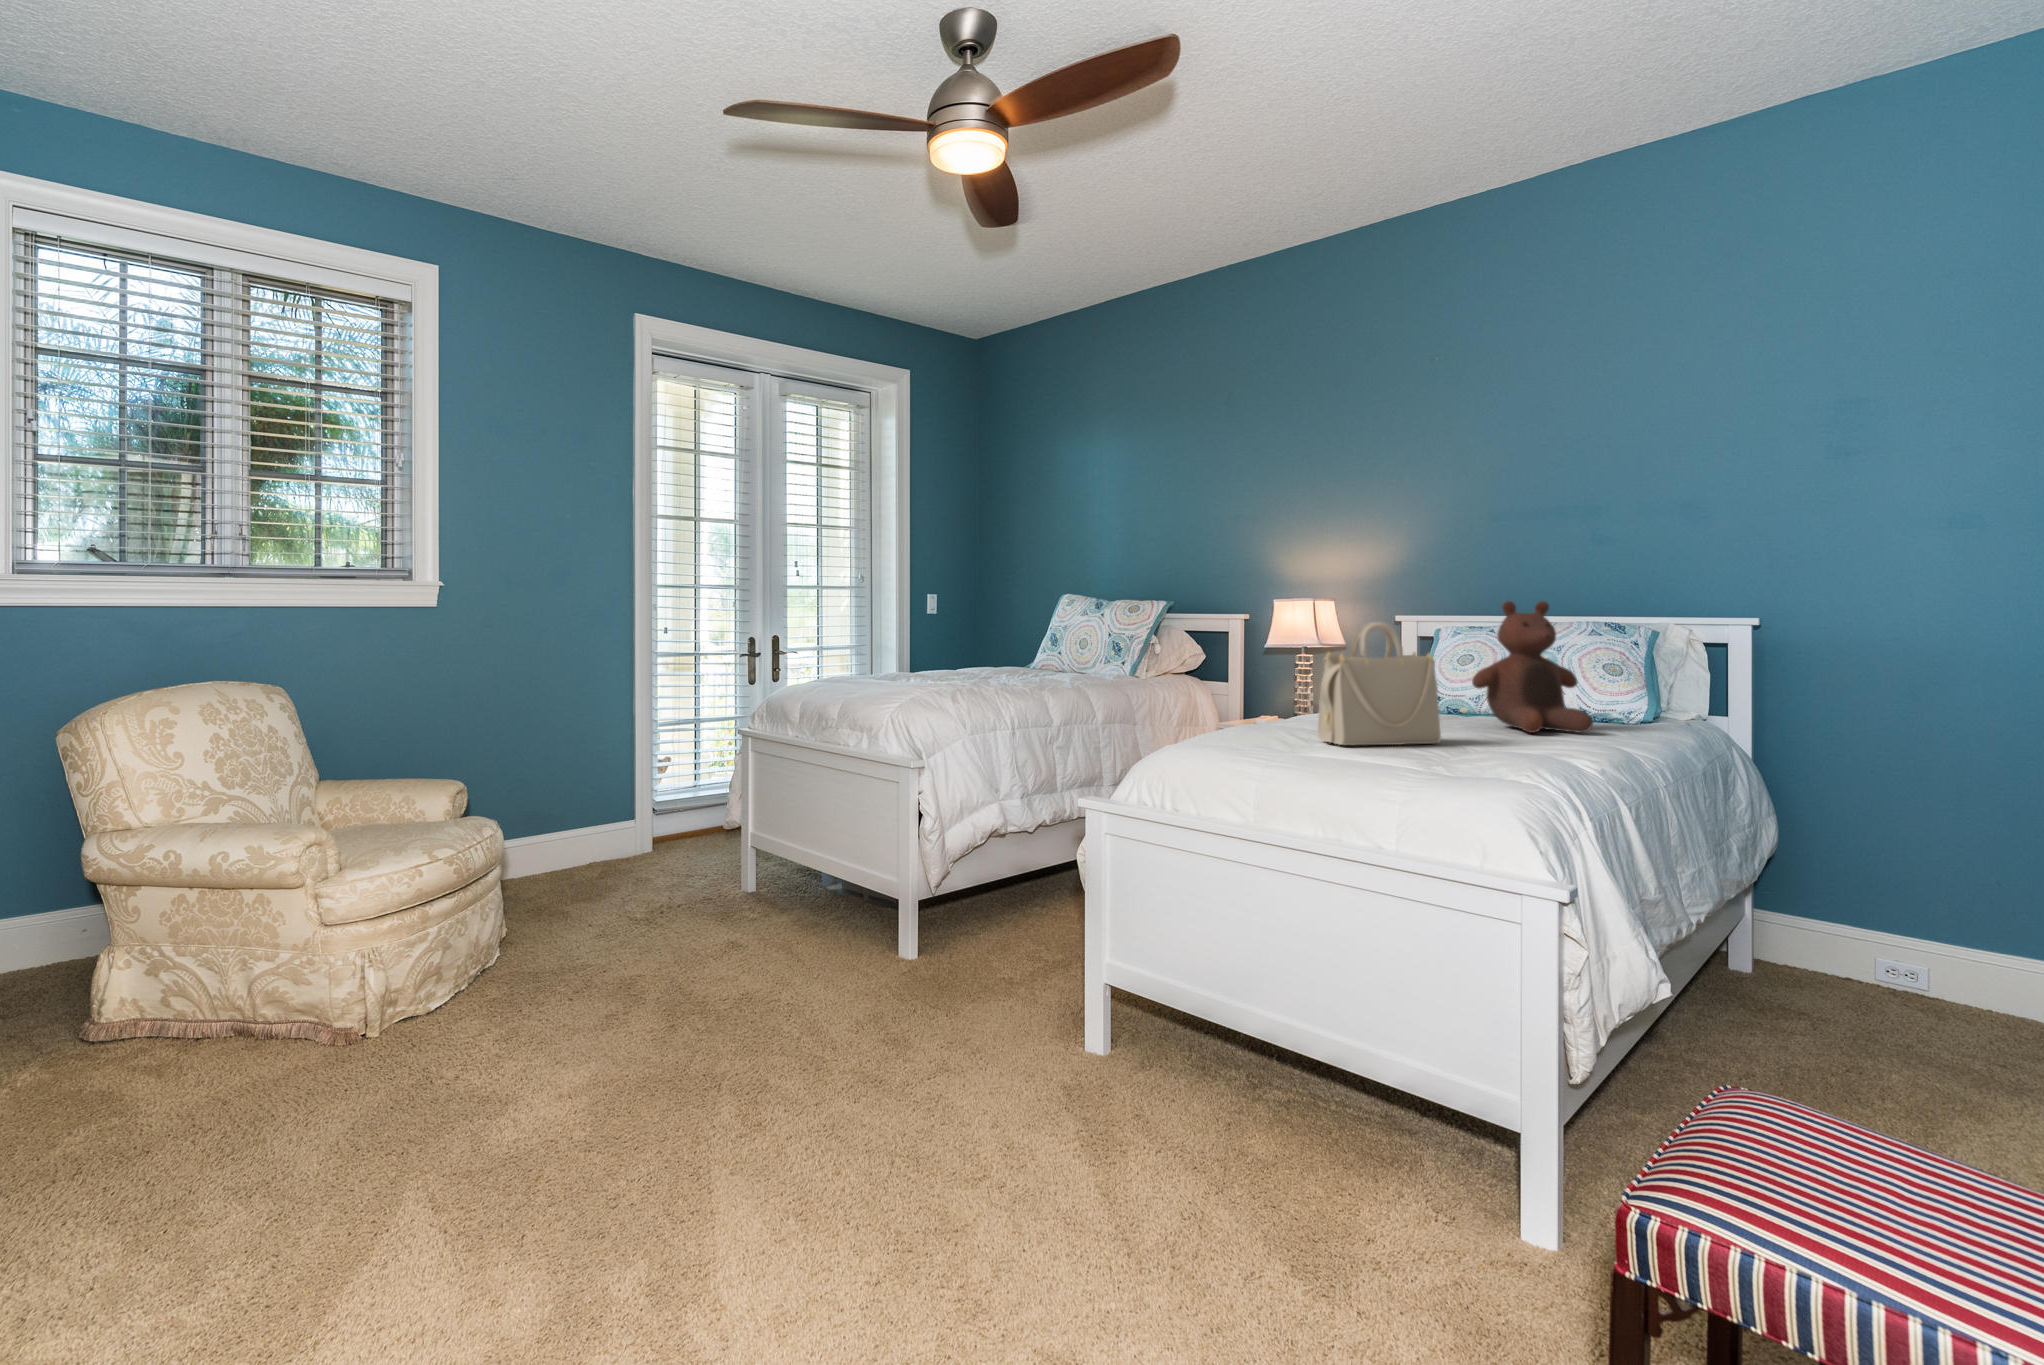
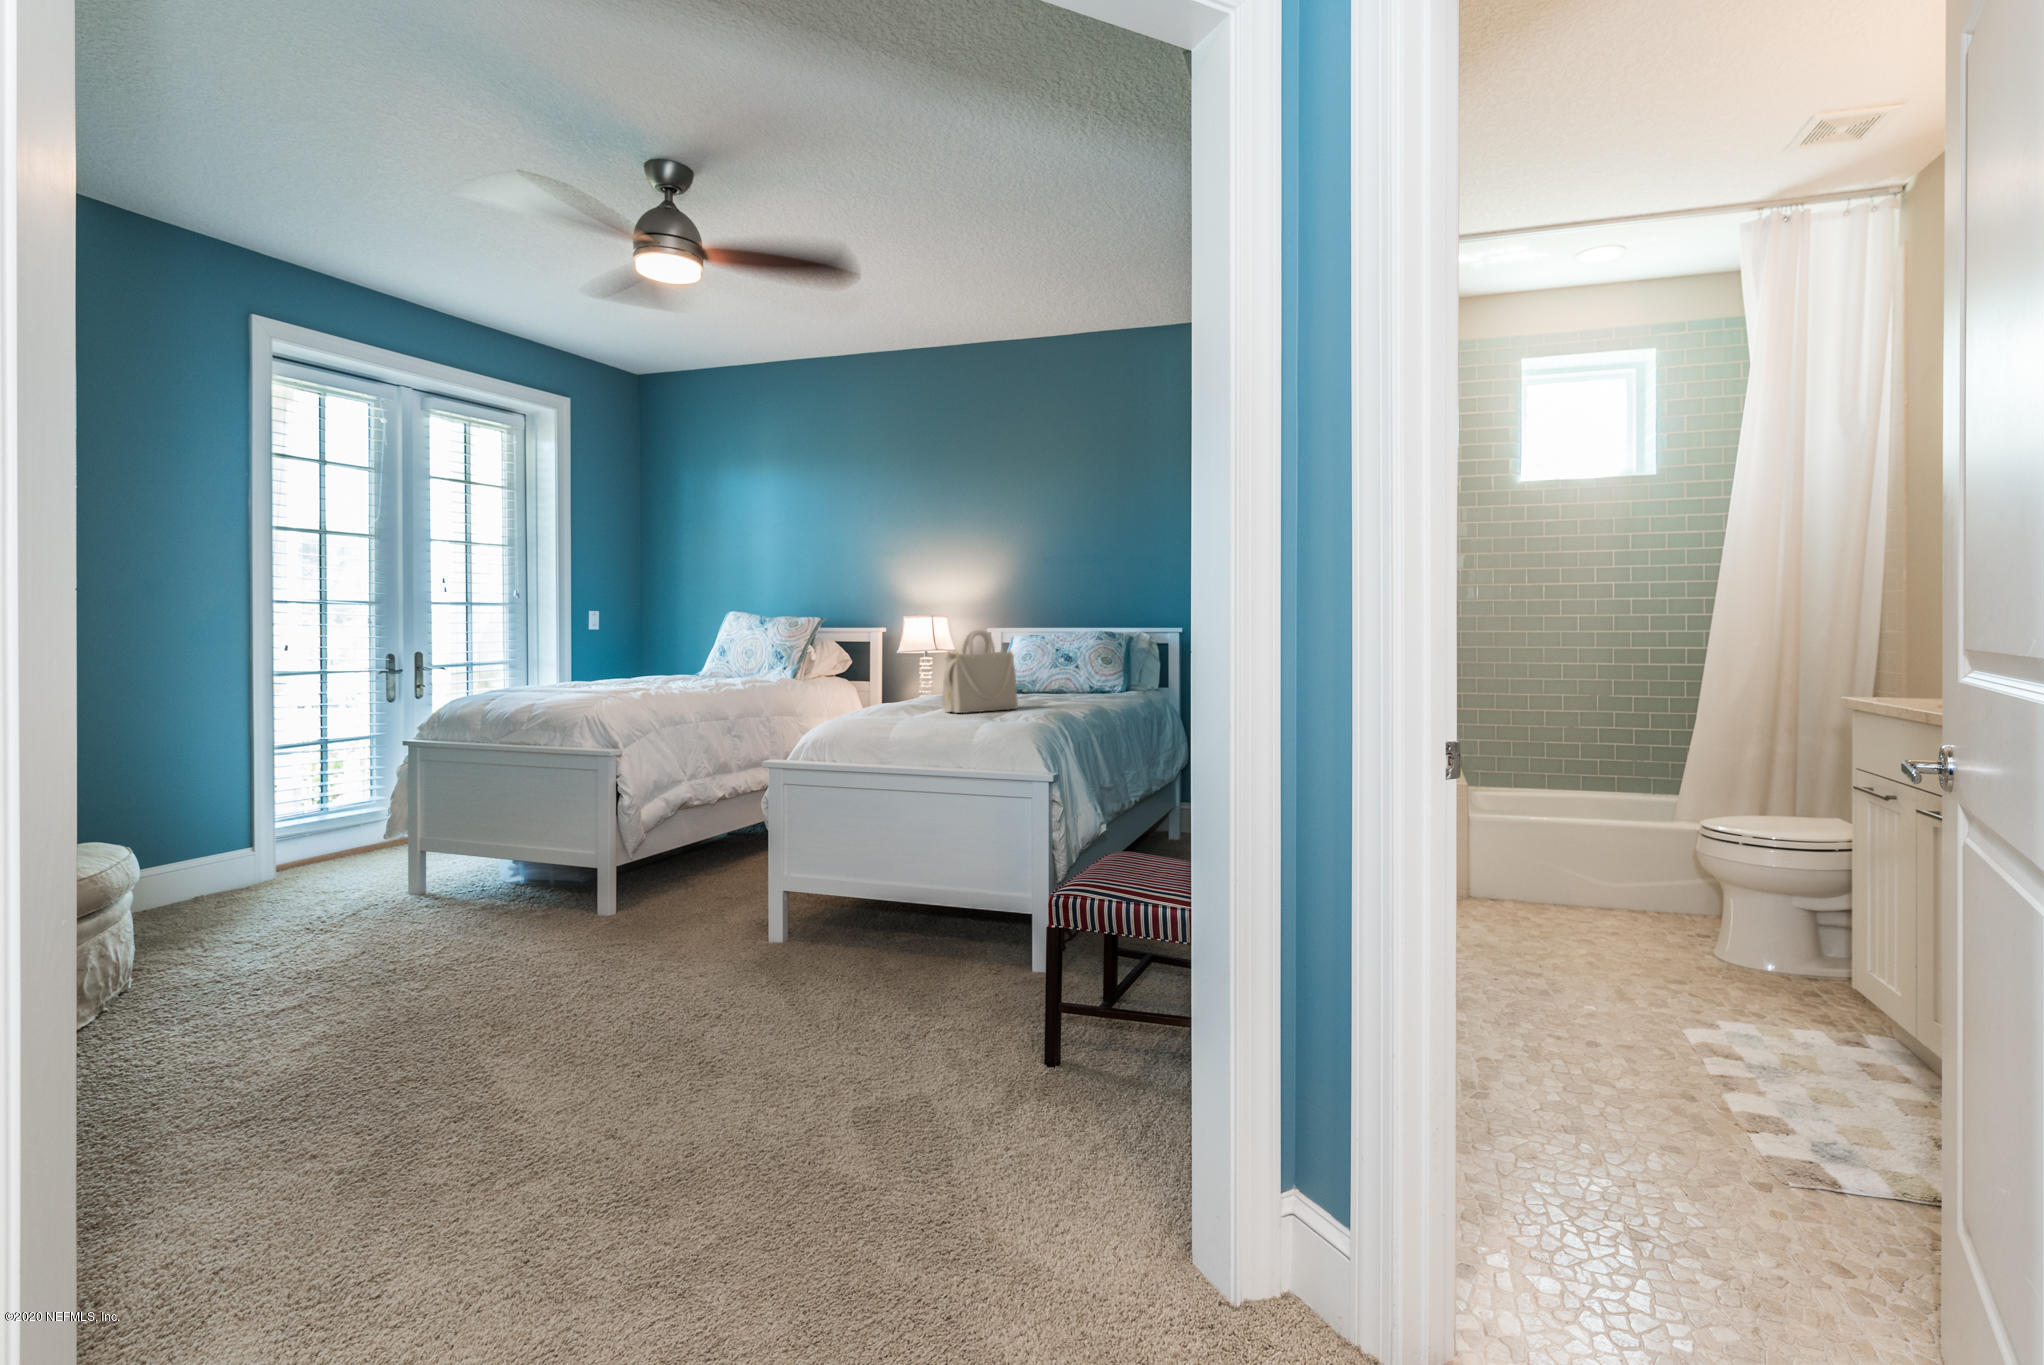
stuffed bear: present [1472,601,1593,733] -> none [1035,617,1103,700]

